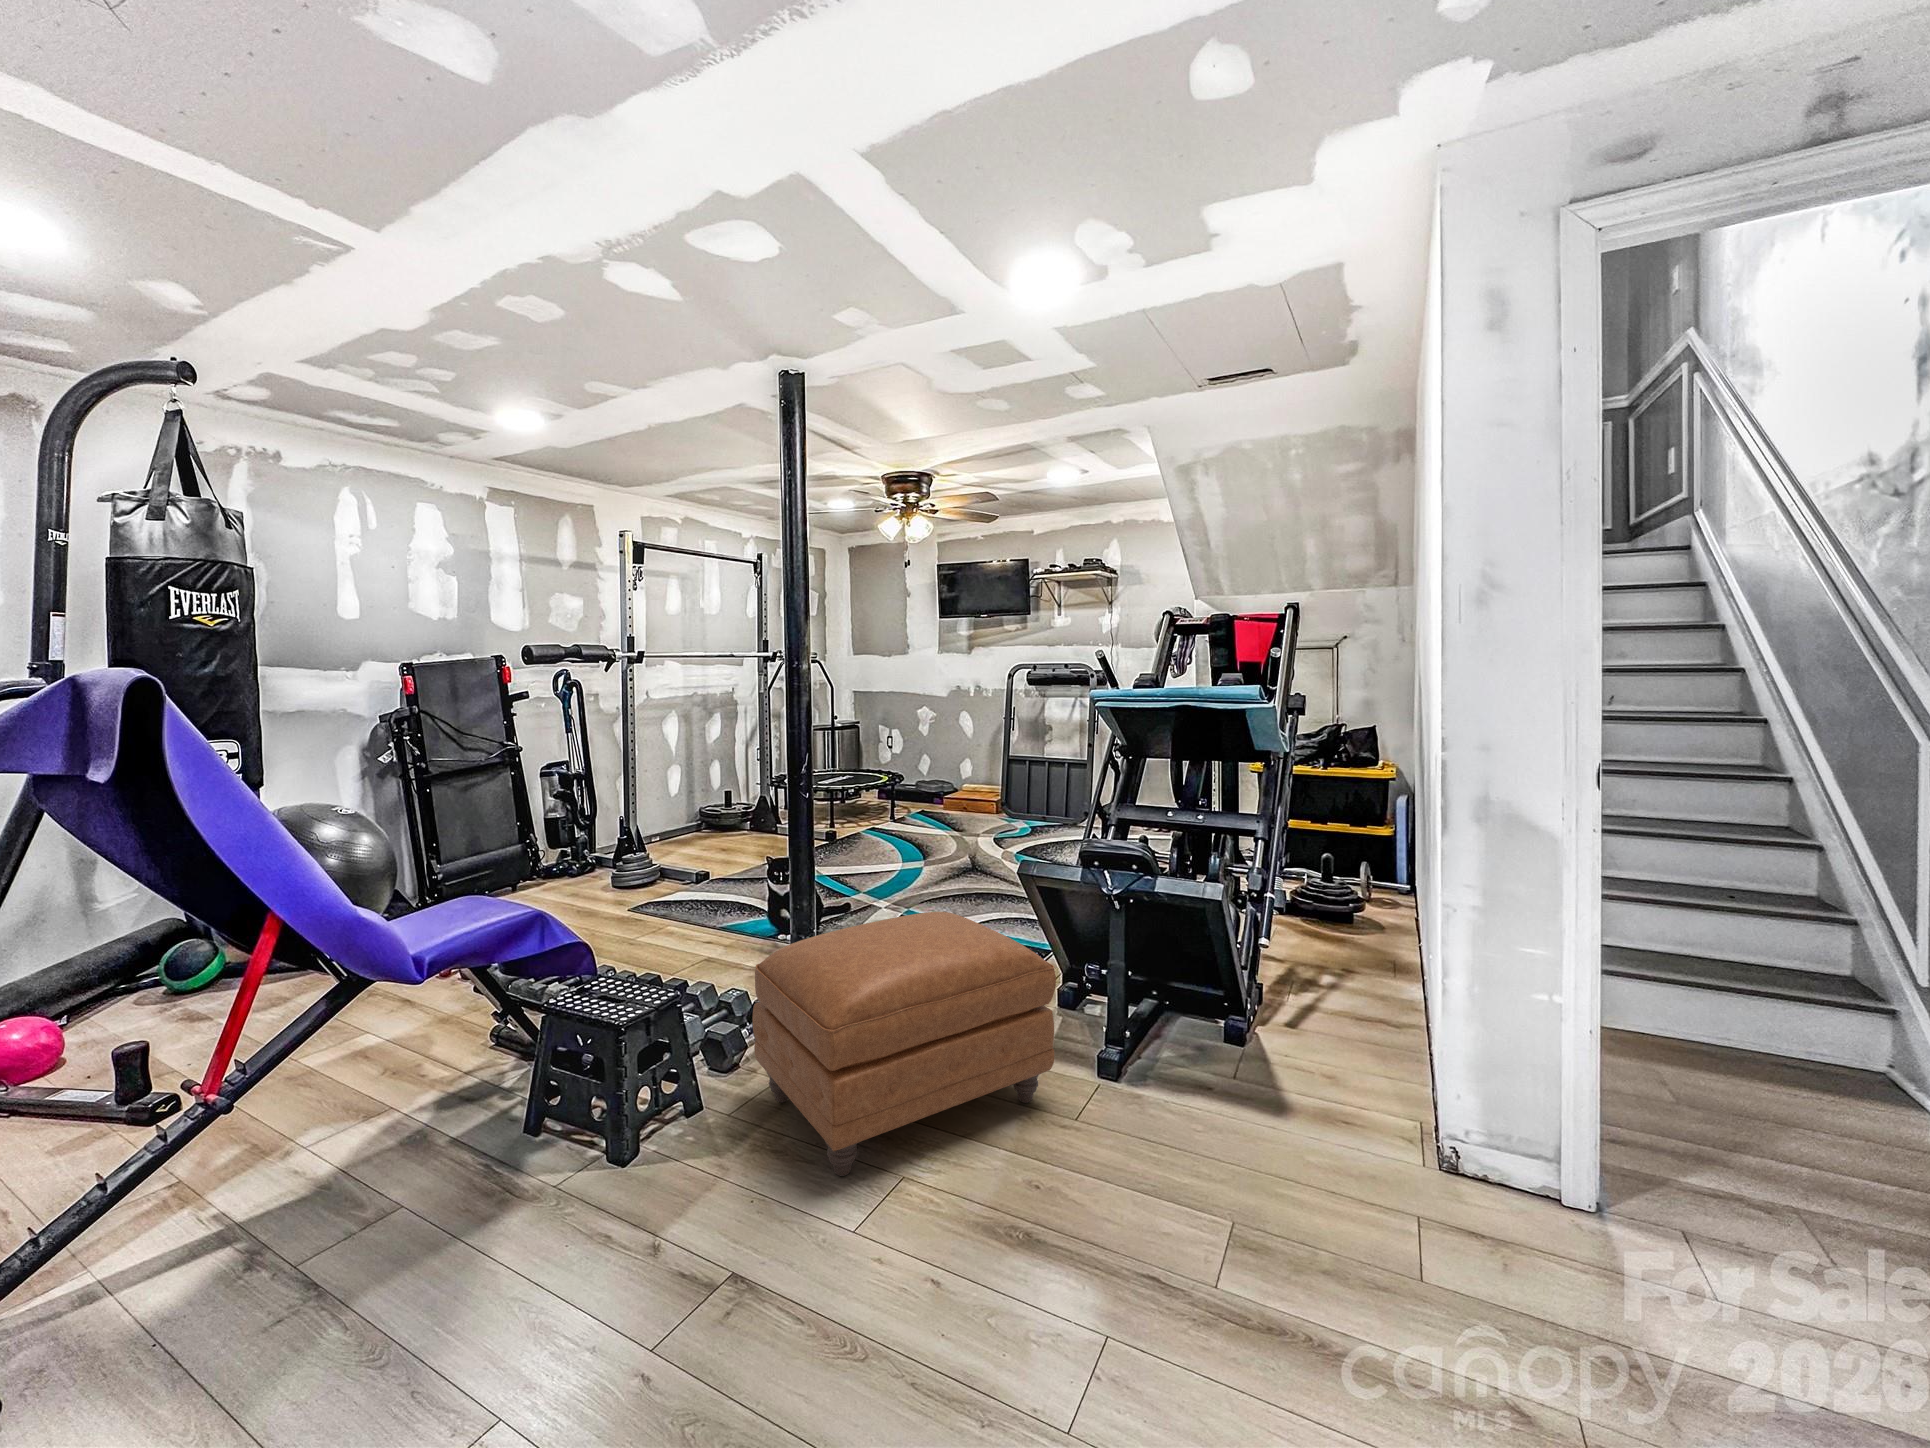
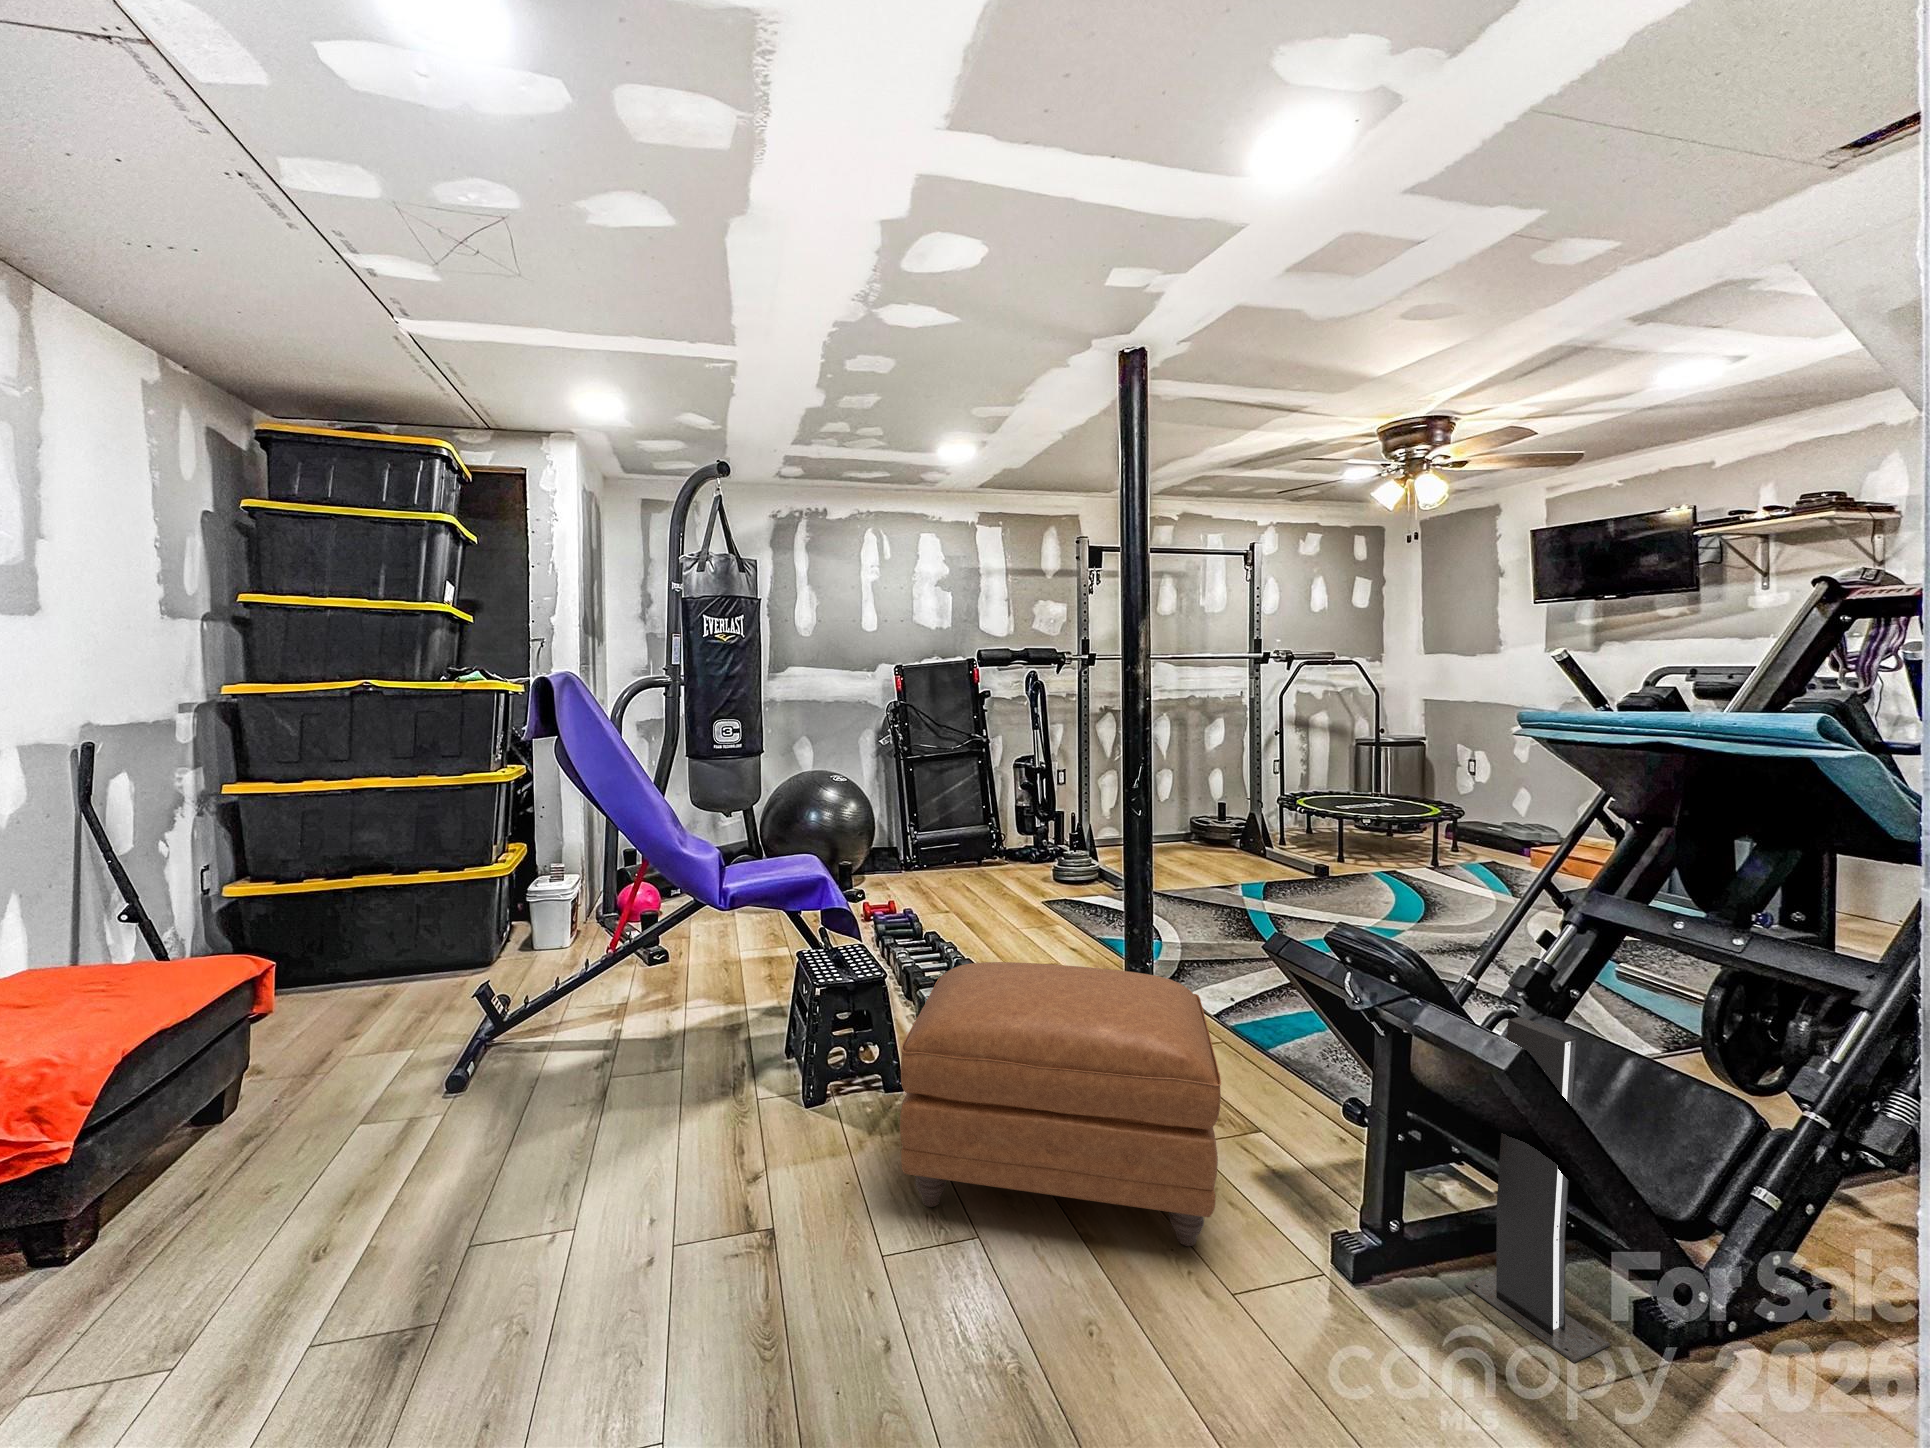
speaker: none [1157,870,1225,1061] -> present [1465,1017,1610,1363]

